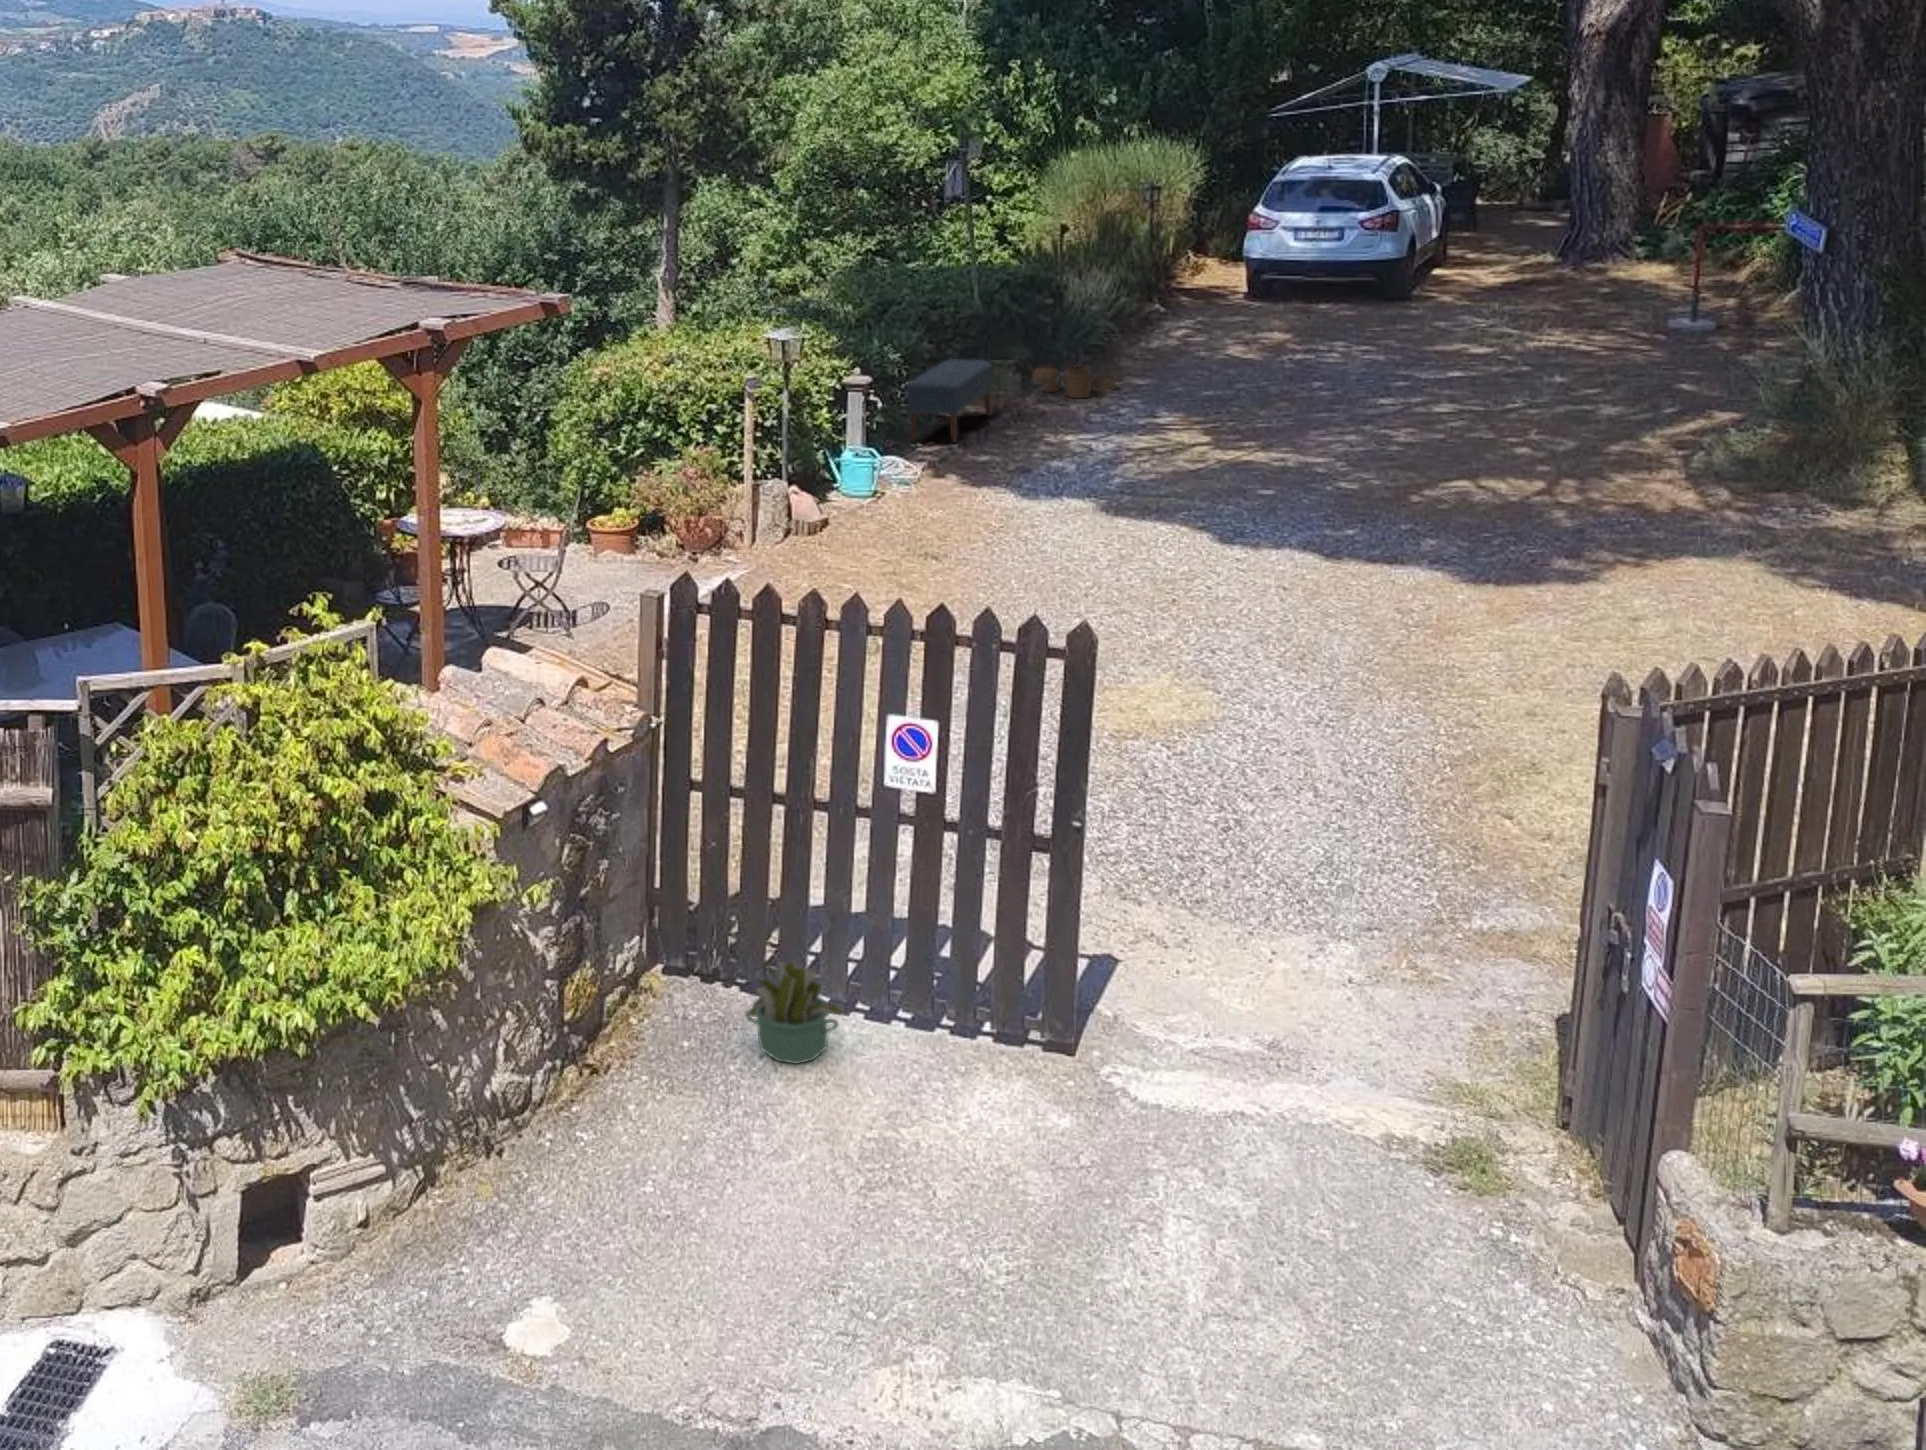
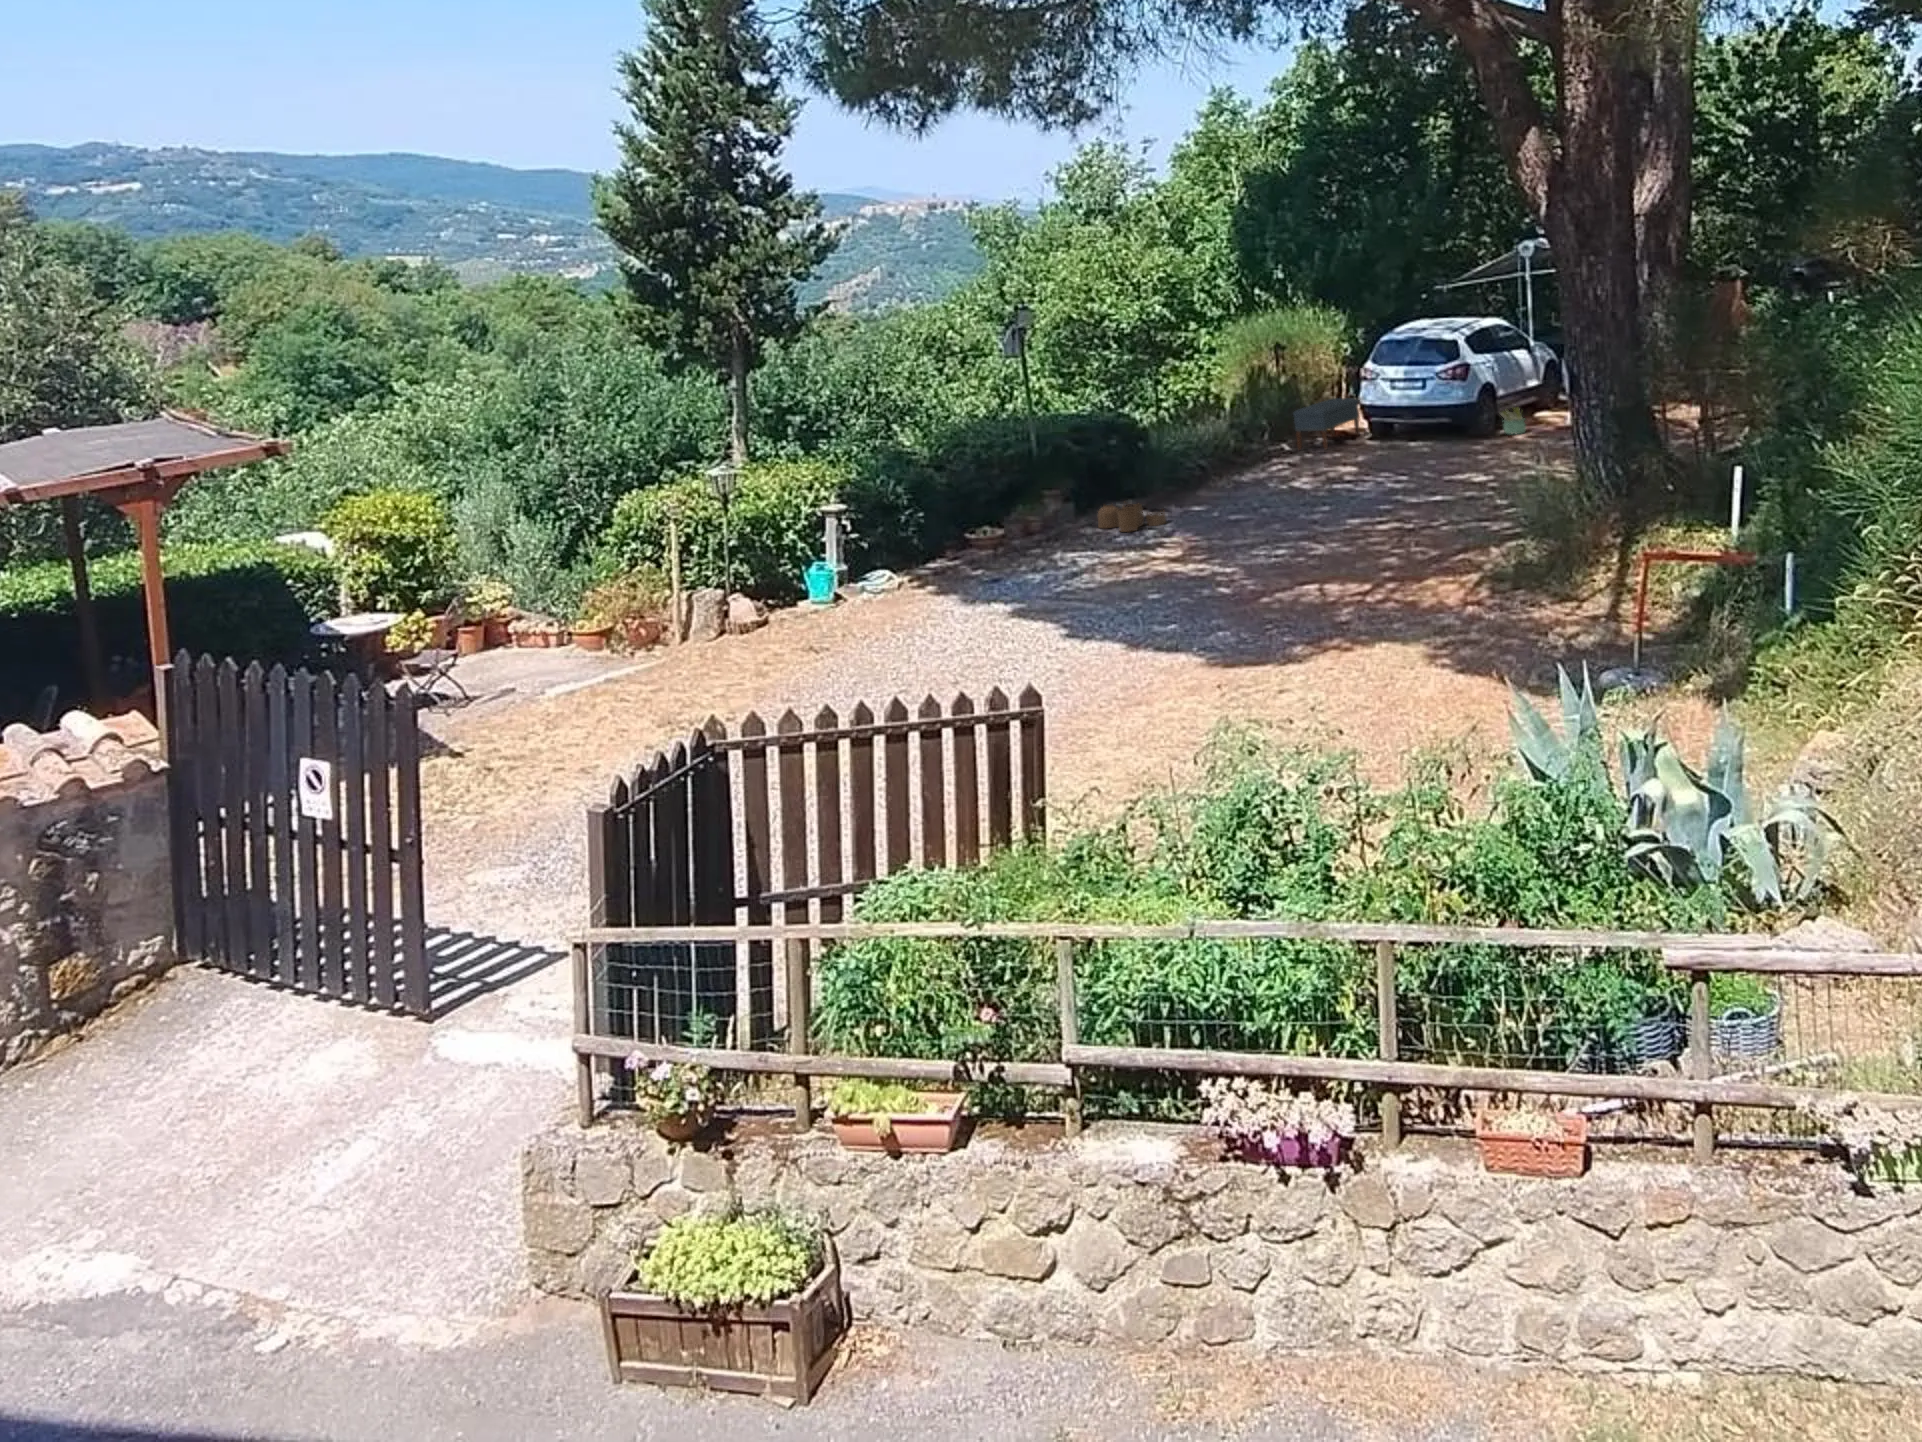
bench: present [906,359,992,442] -> present [1293,398,1360,450]
decorative plant: present [746,962,843,1064] -> present [1501,407,1526,434]

